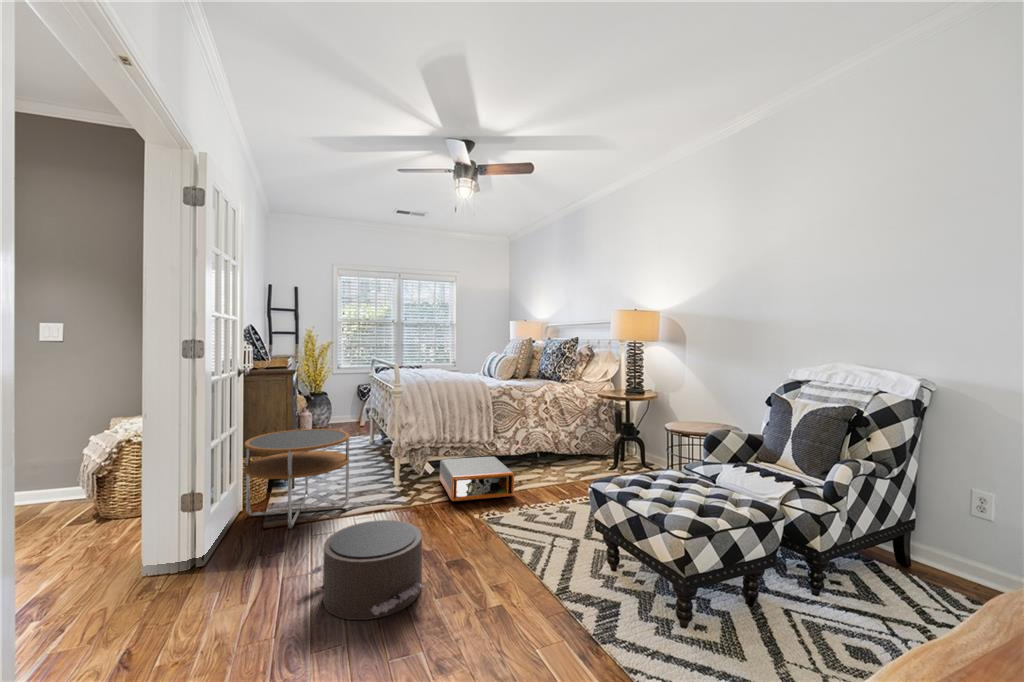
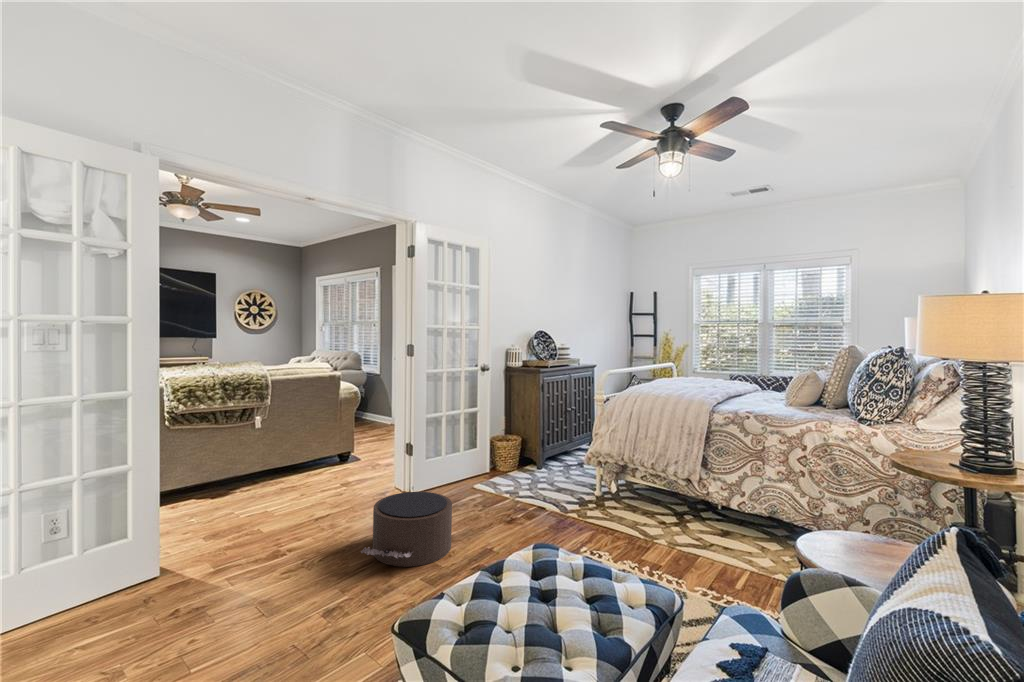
side table: present [244,429,349,528] -> none [461,416,540,493]
storage box: present [440,456,514,501] -> none [591,482,698,550]

